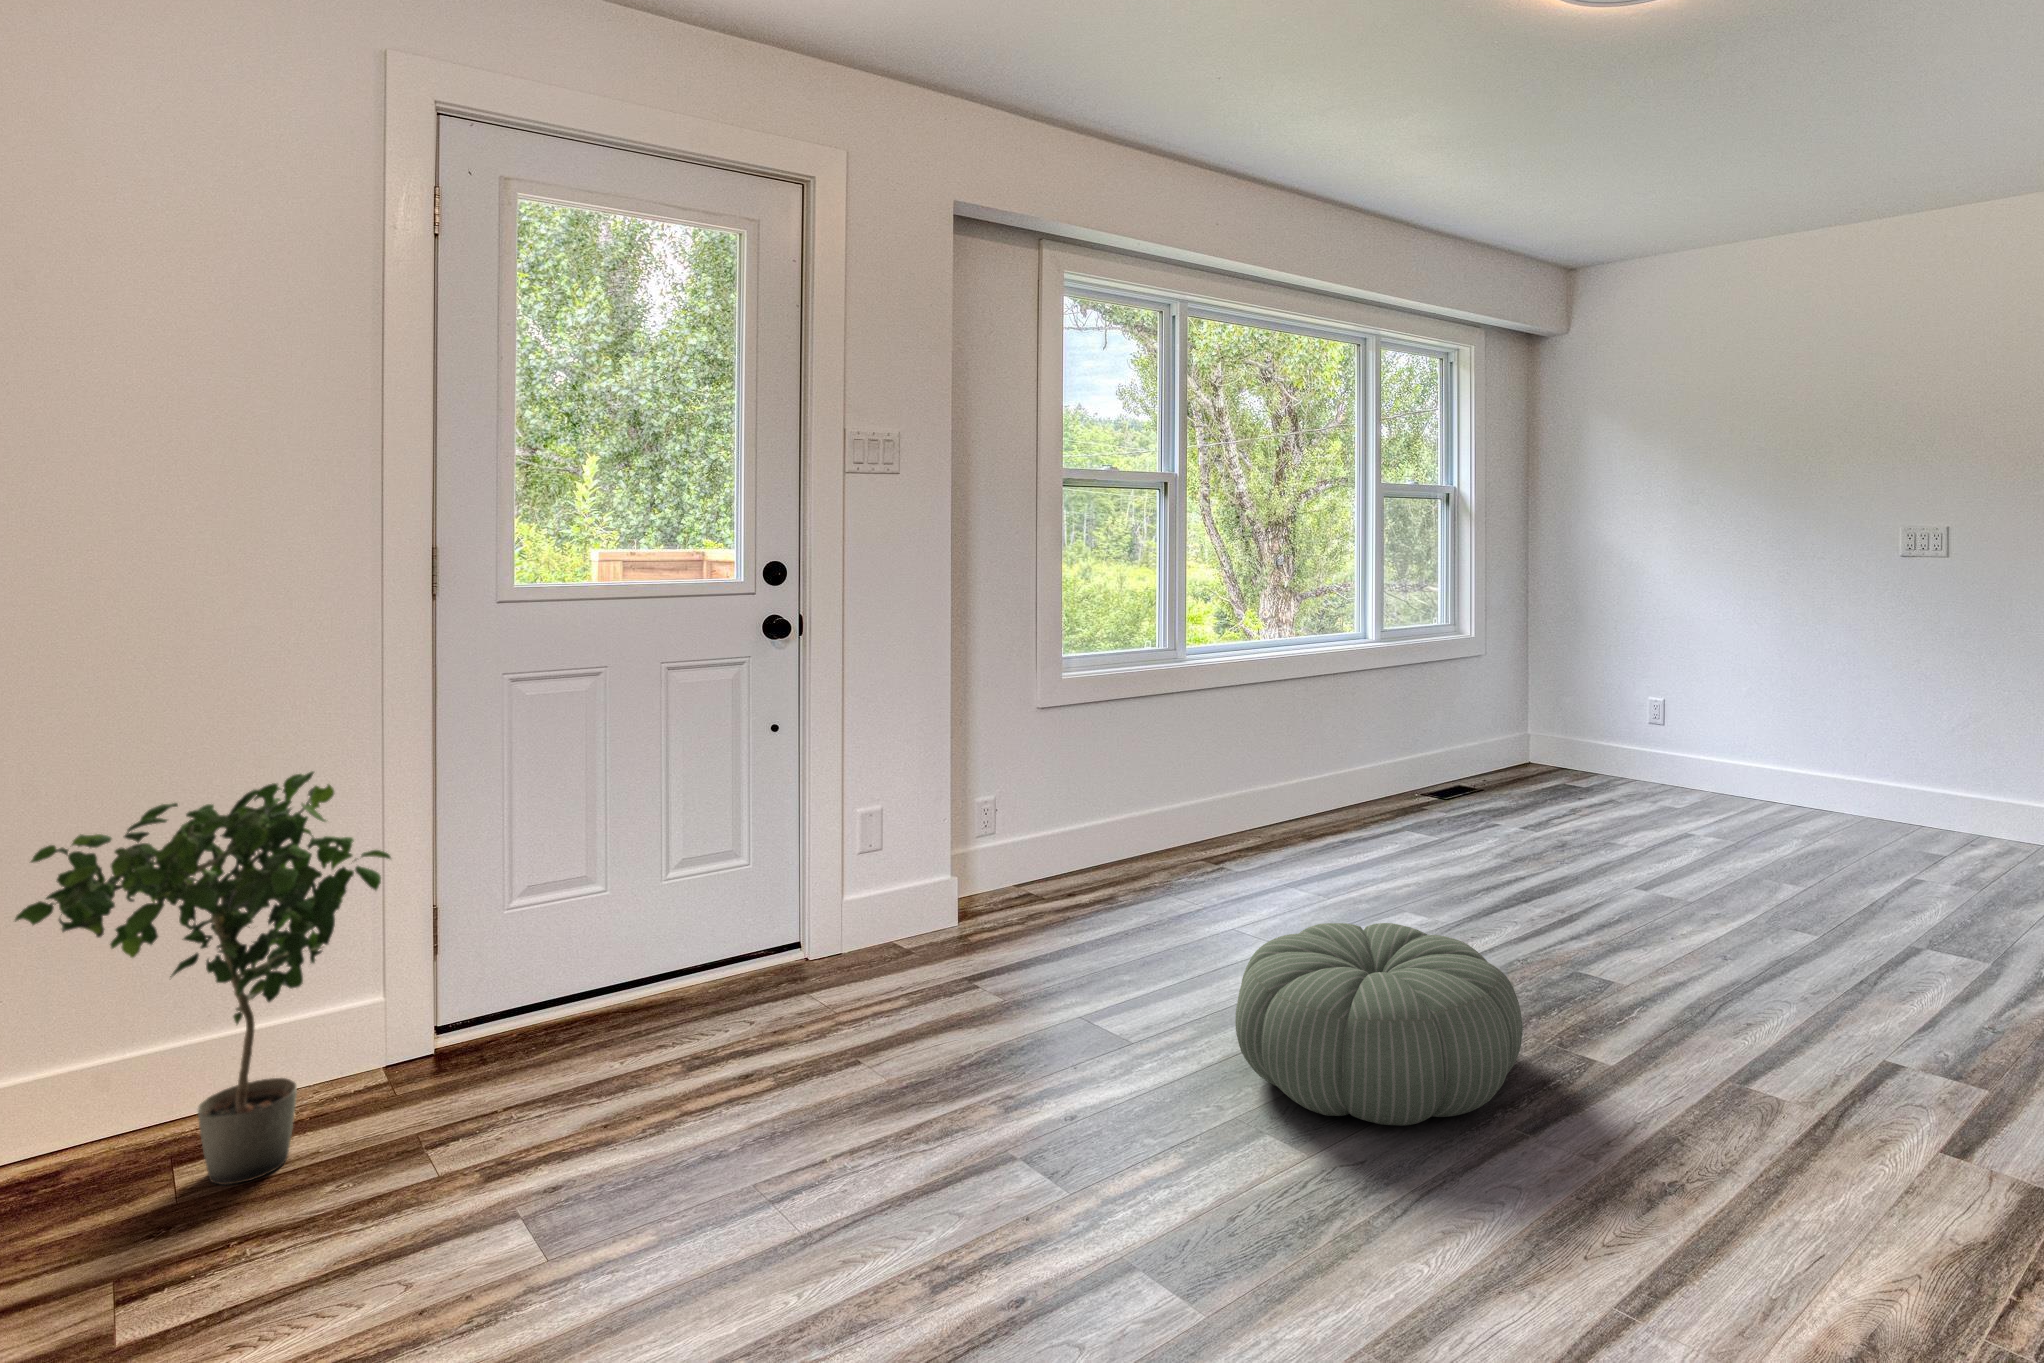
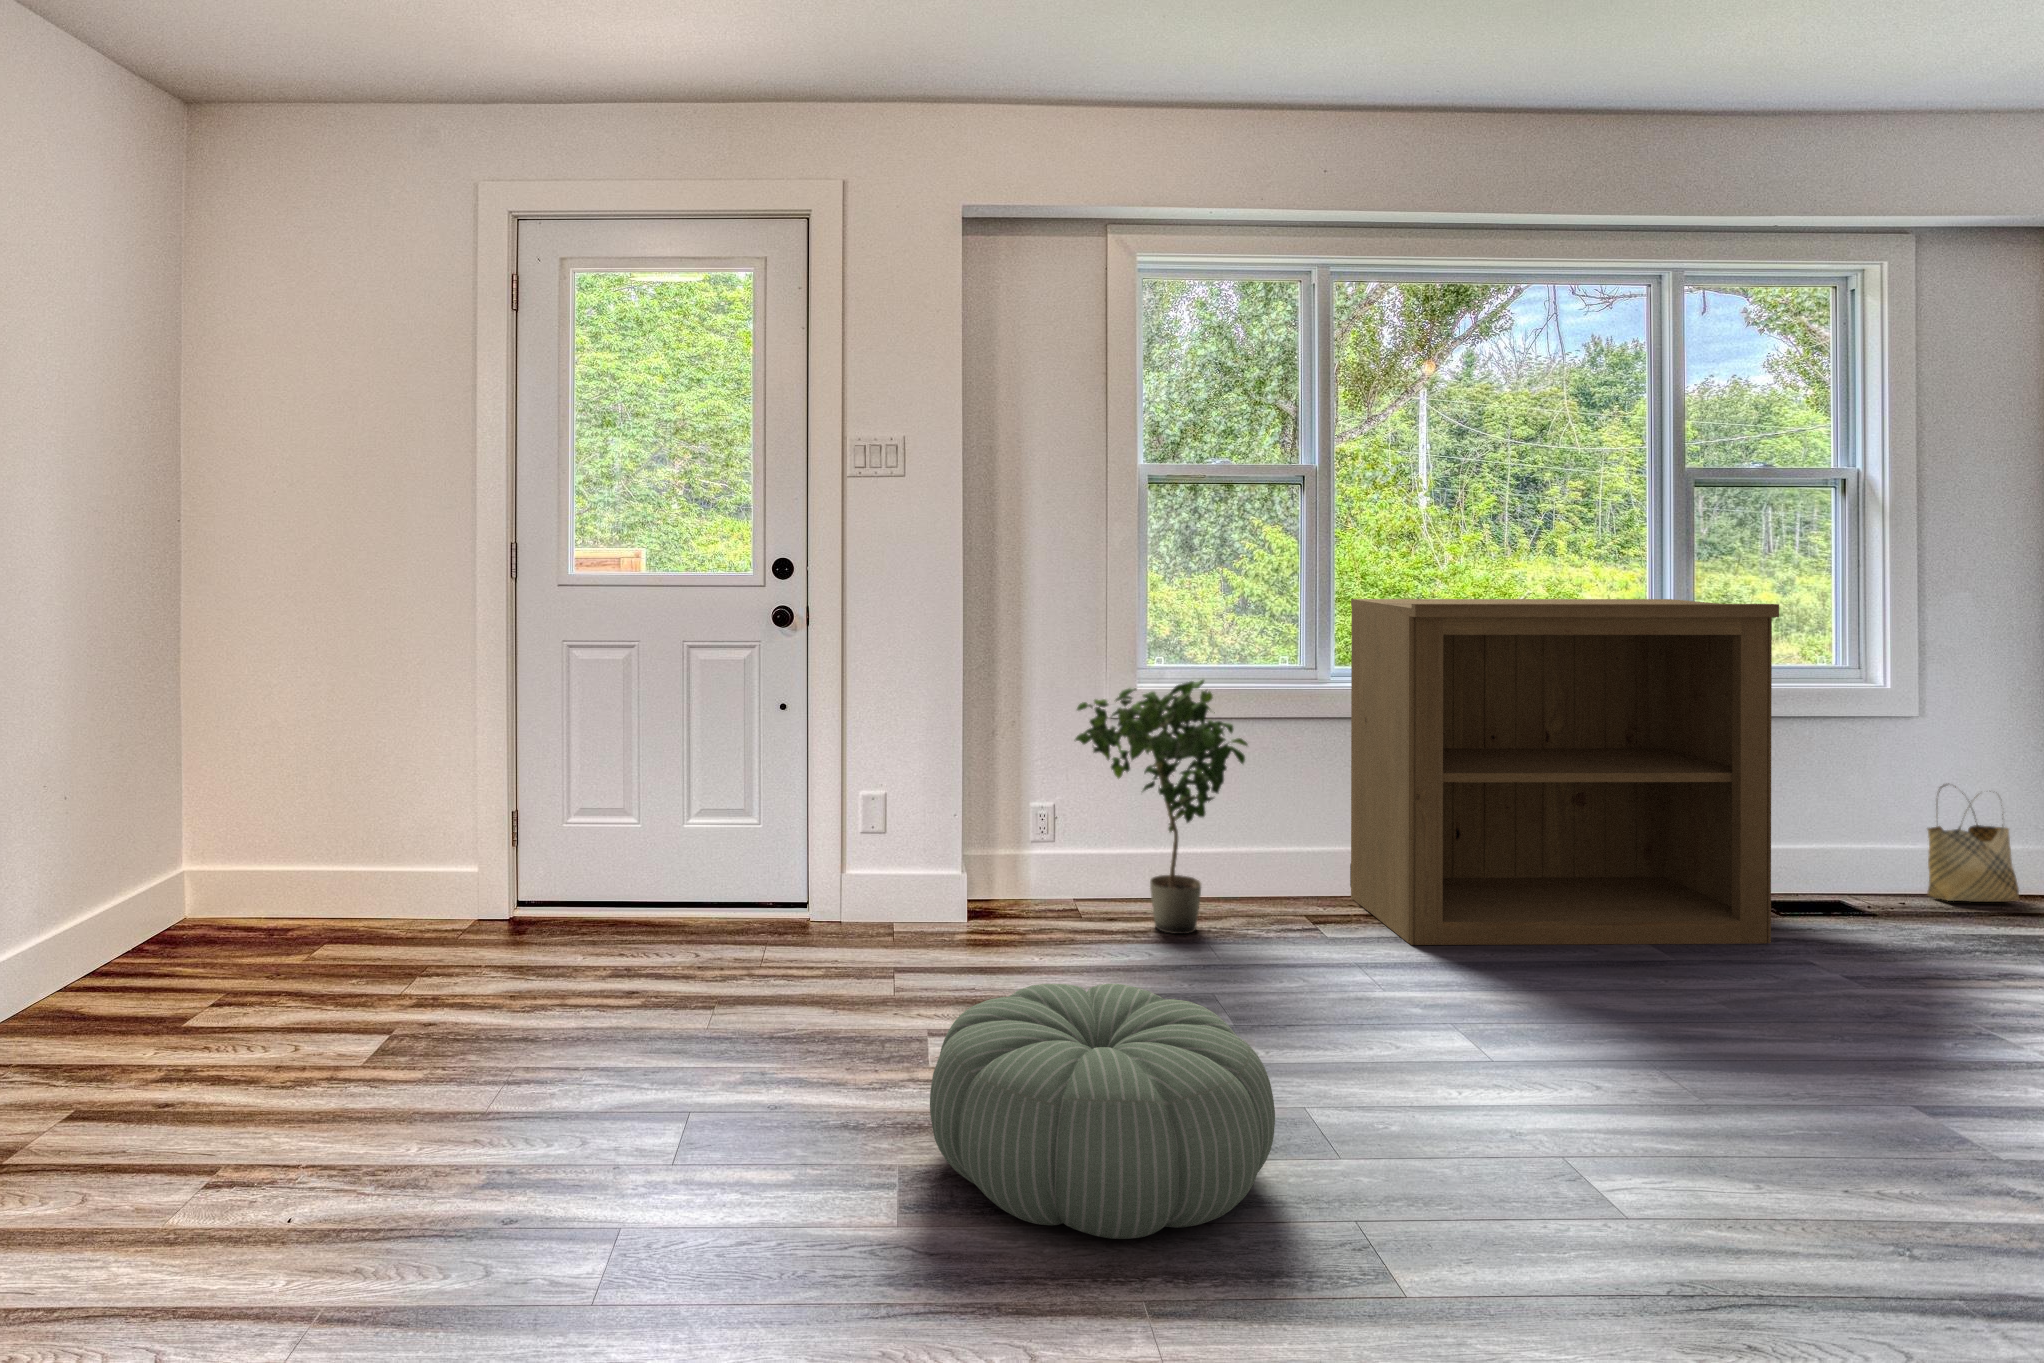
bookshelf: none [1215,581,1476,860] -> present [1350,599,1779,945]
woven basket: none [1493,694,1533,769] -> present [1927,784,2019,902]
potted plant: present [15,771,391,1185] -> present [1075,680,1248,934]

